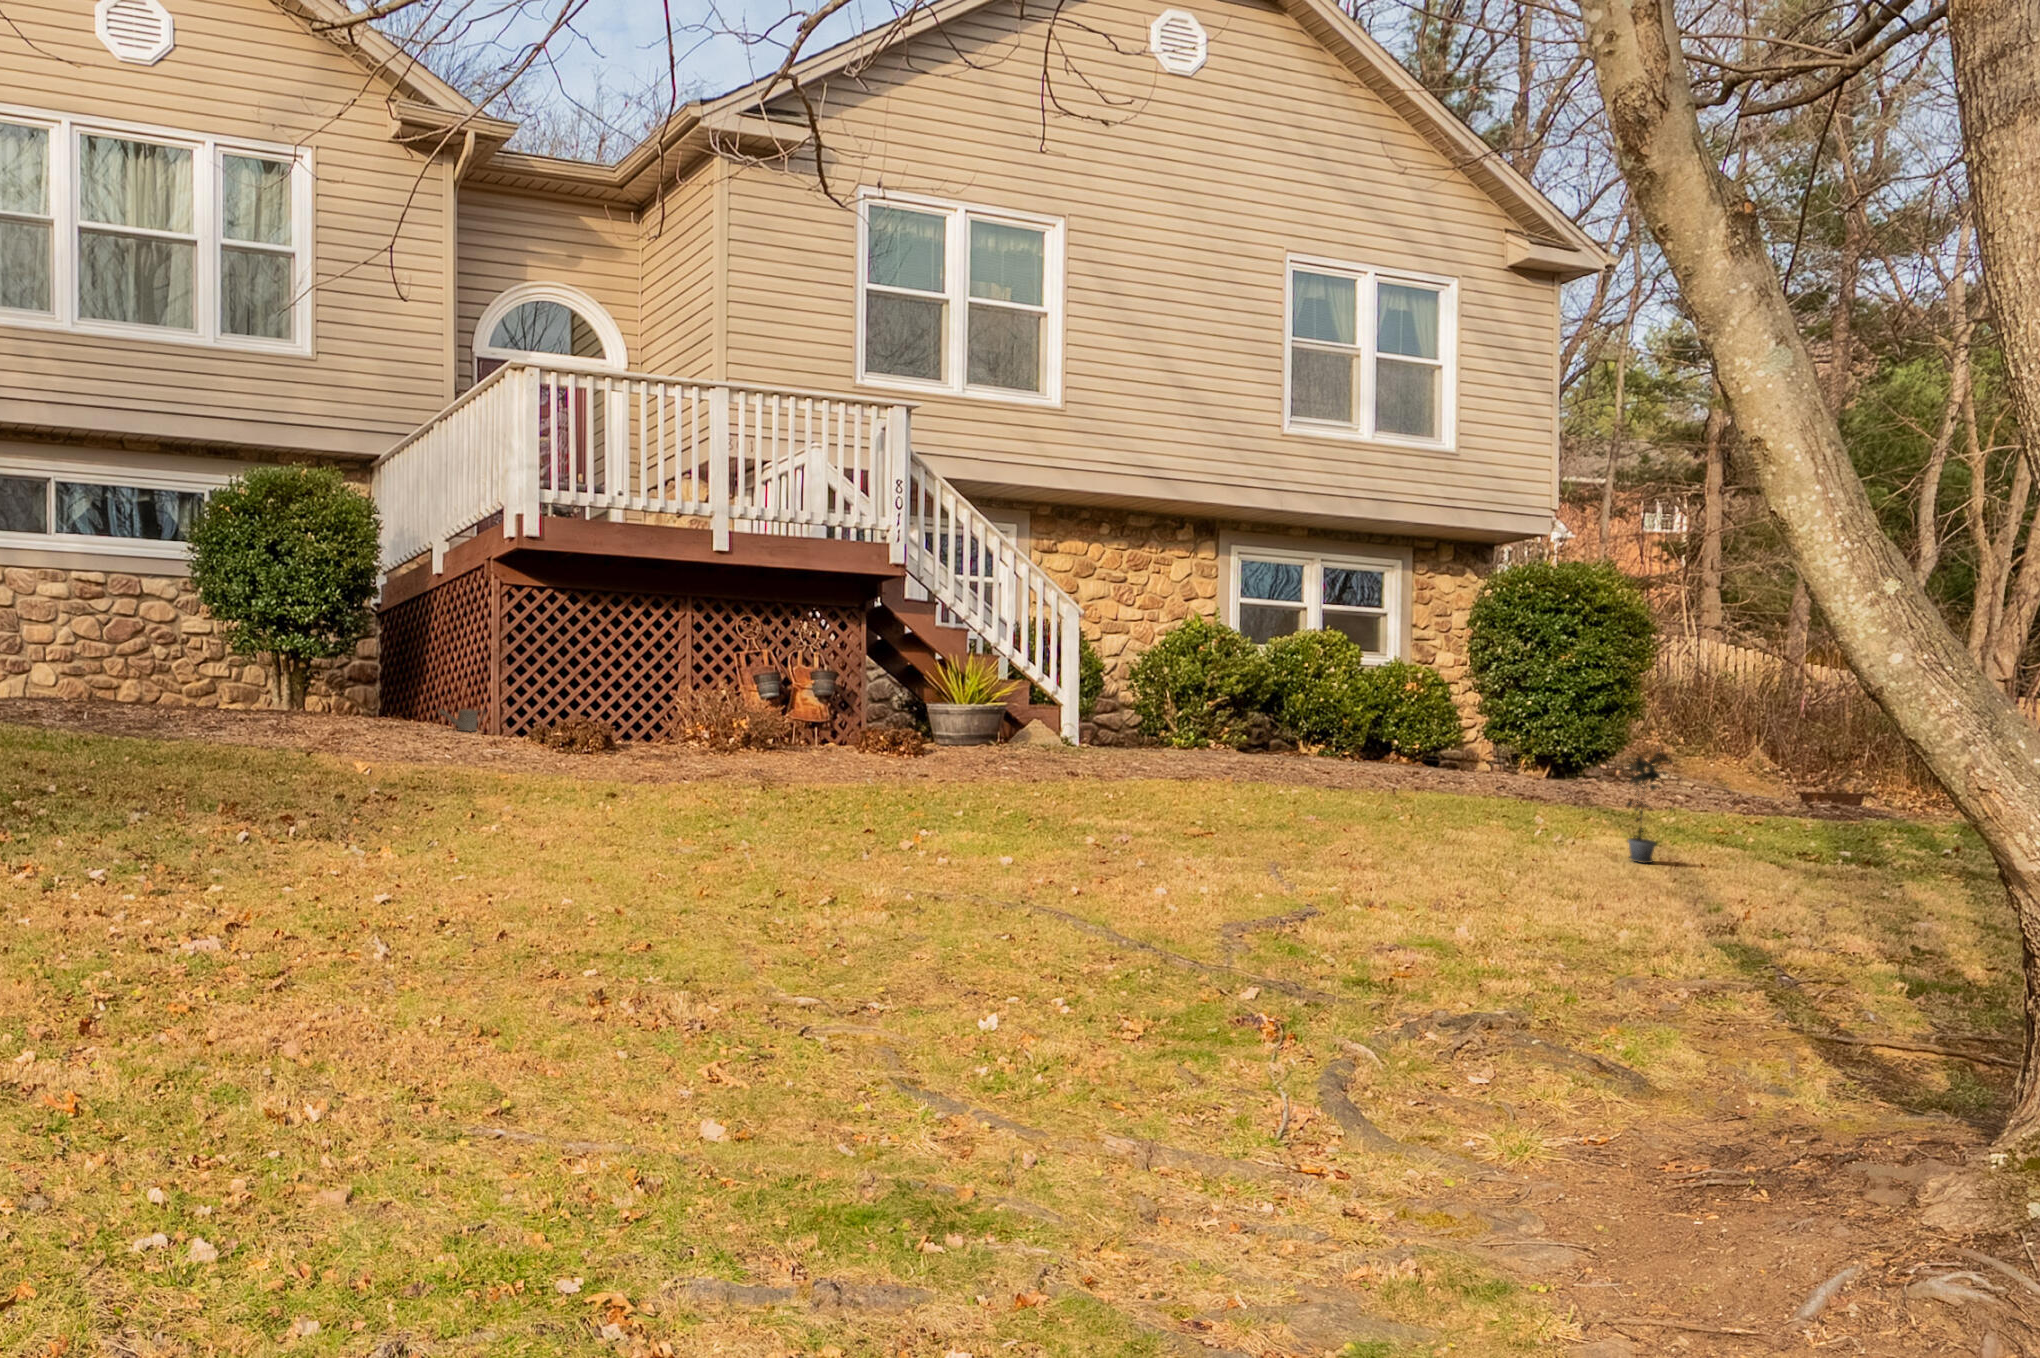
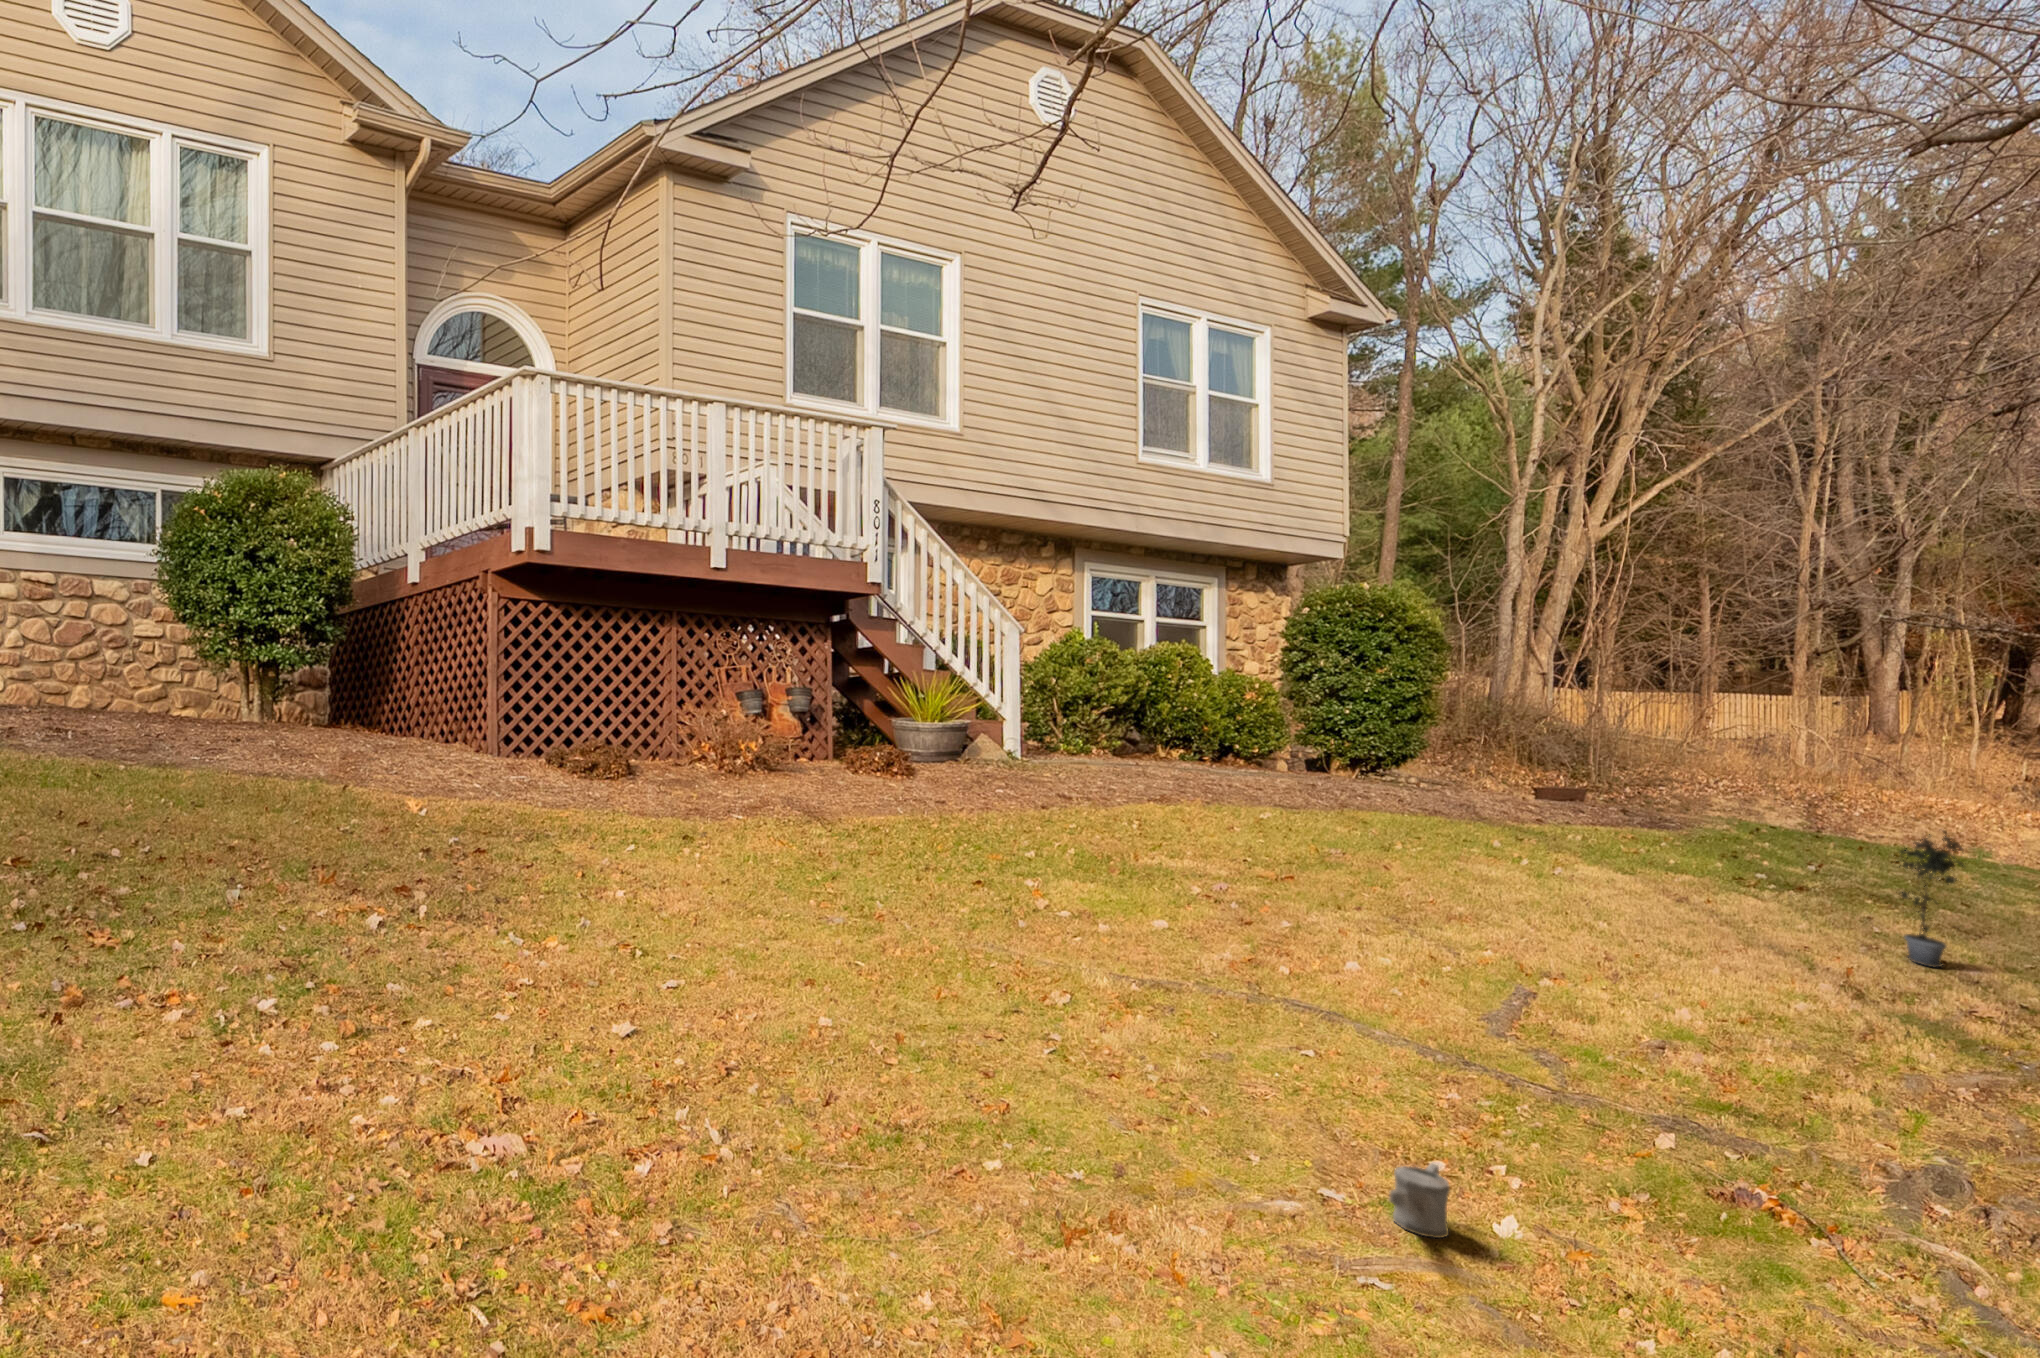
watering can: present [439,709,486,731] -> present [1389,1164,1450,1238]

